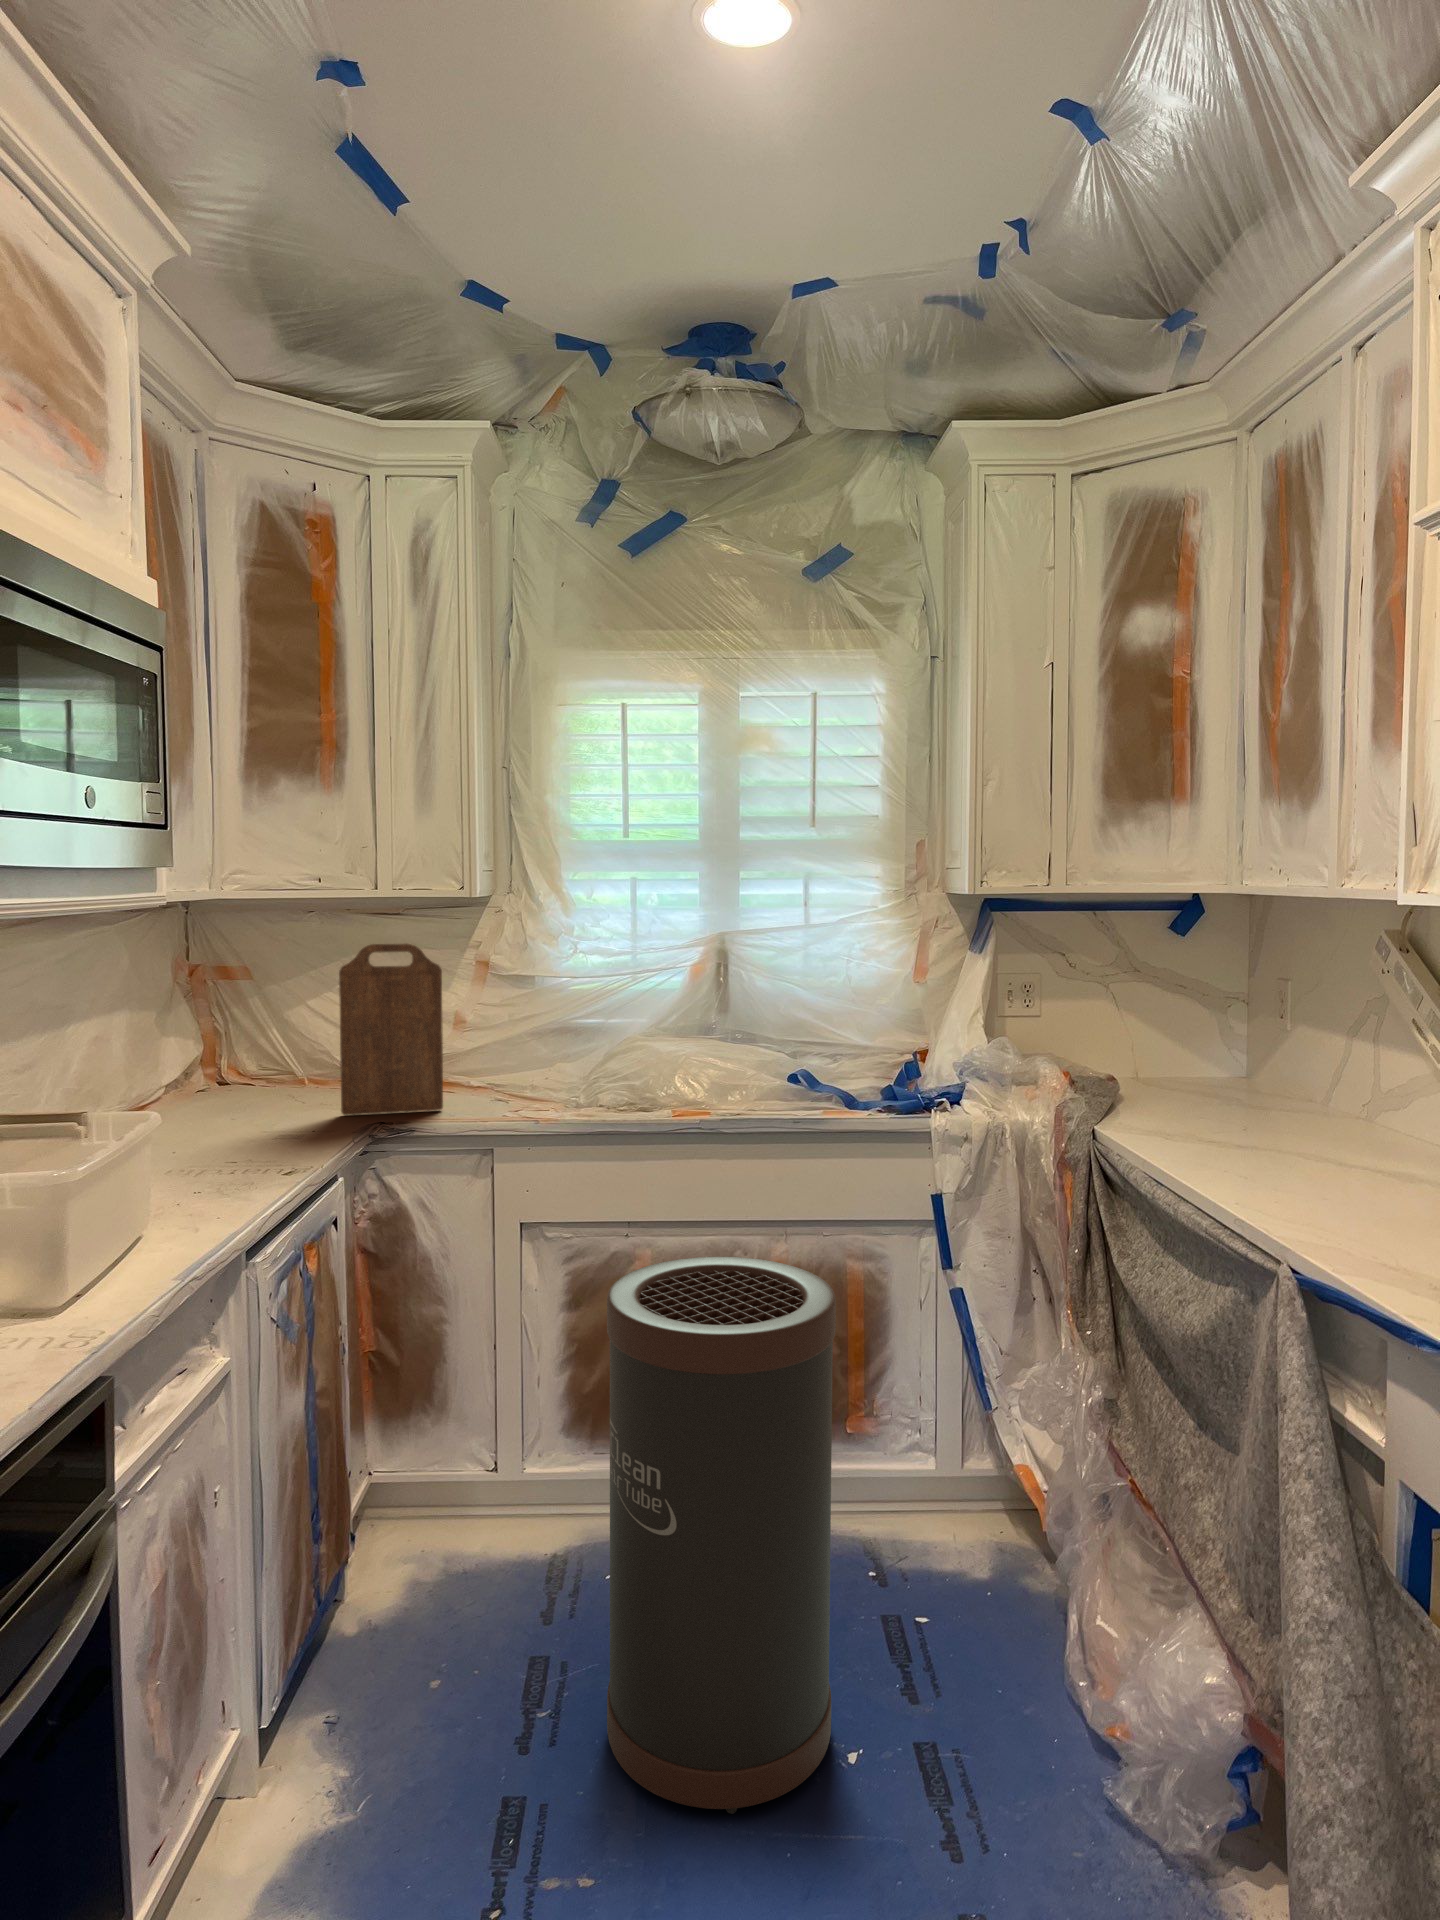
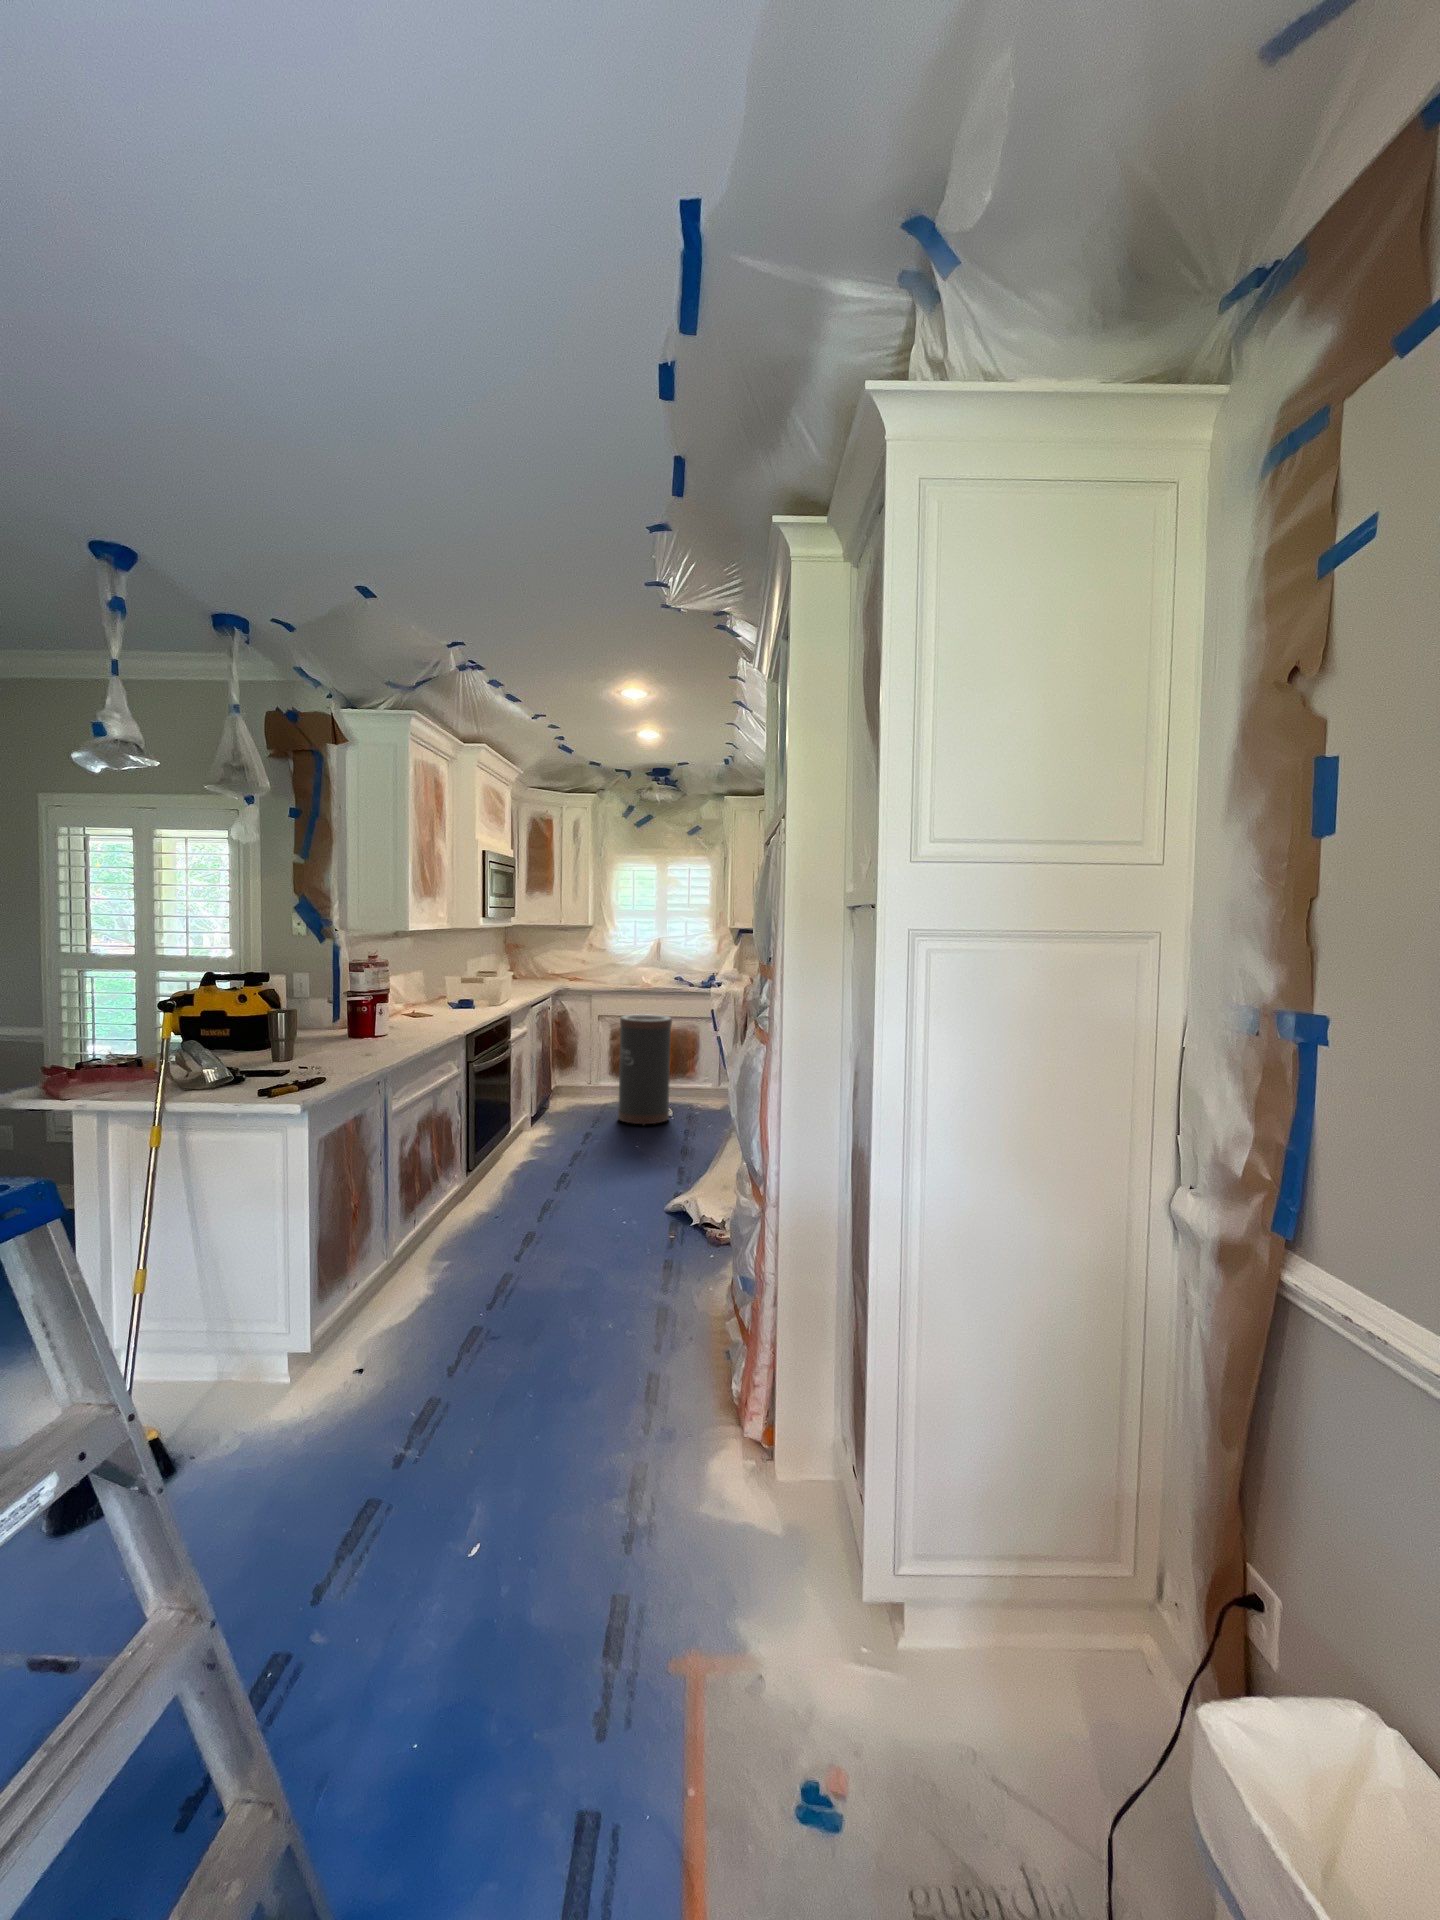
cutting board: present [339,943,443,1115] -> none [551,939,580,985]

